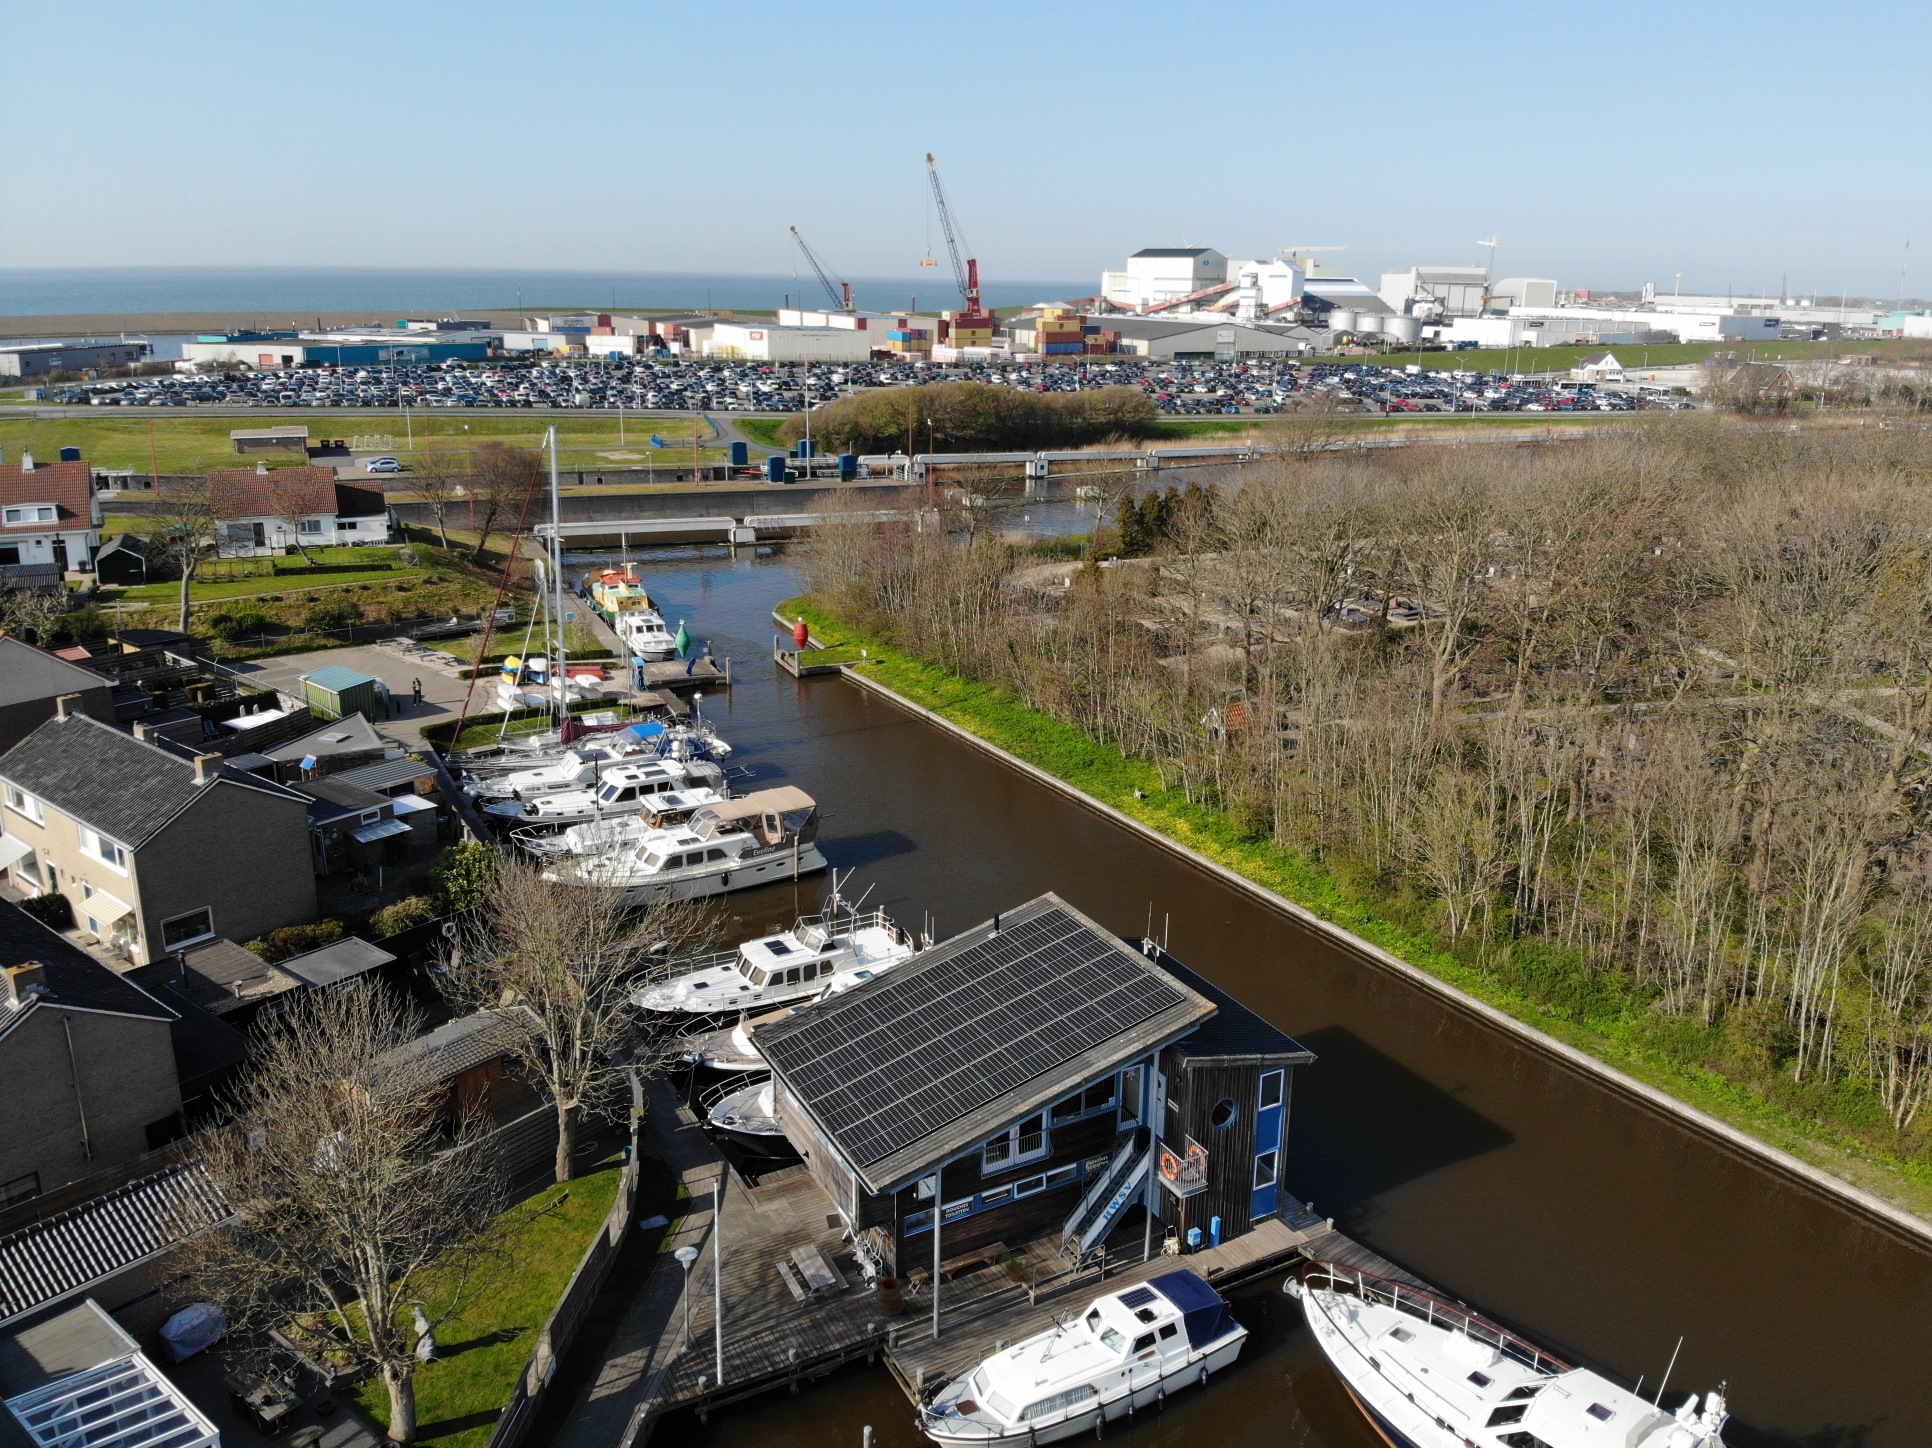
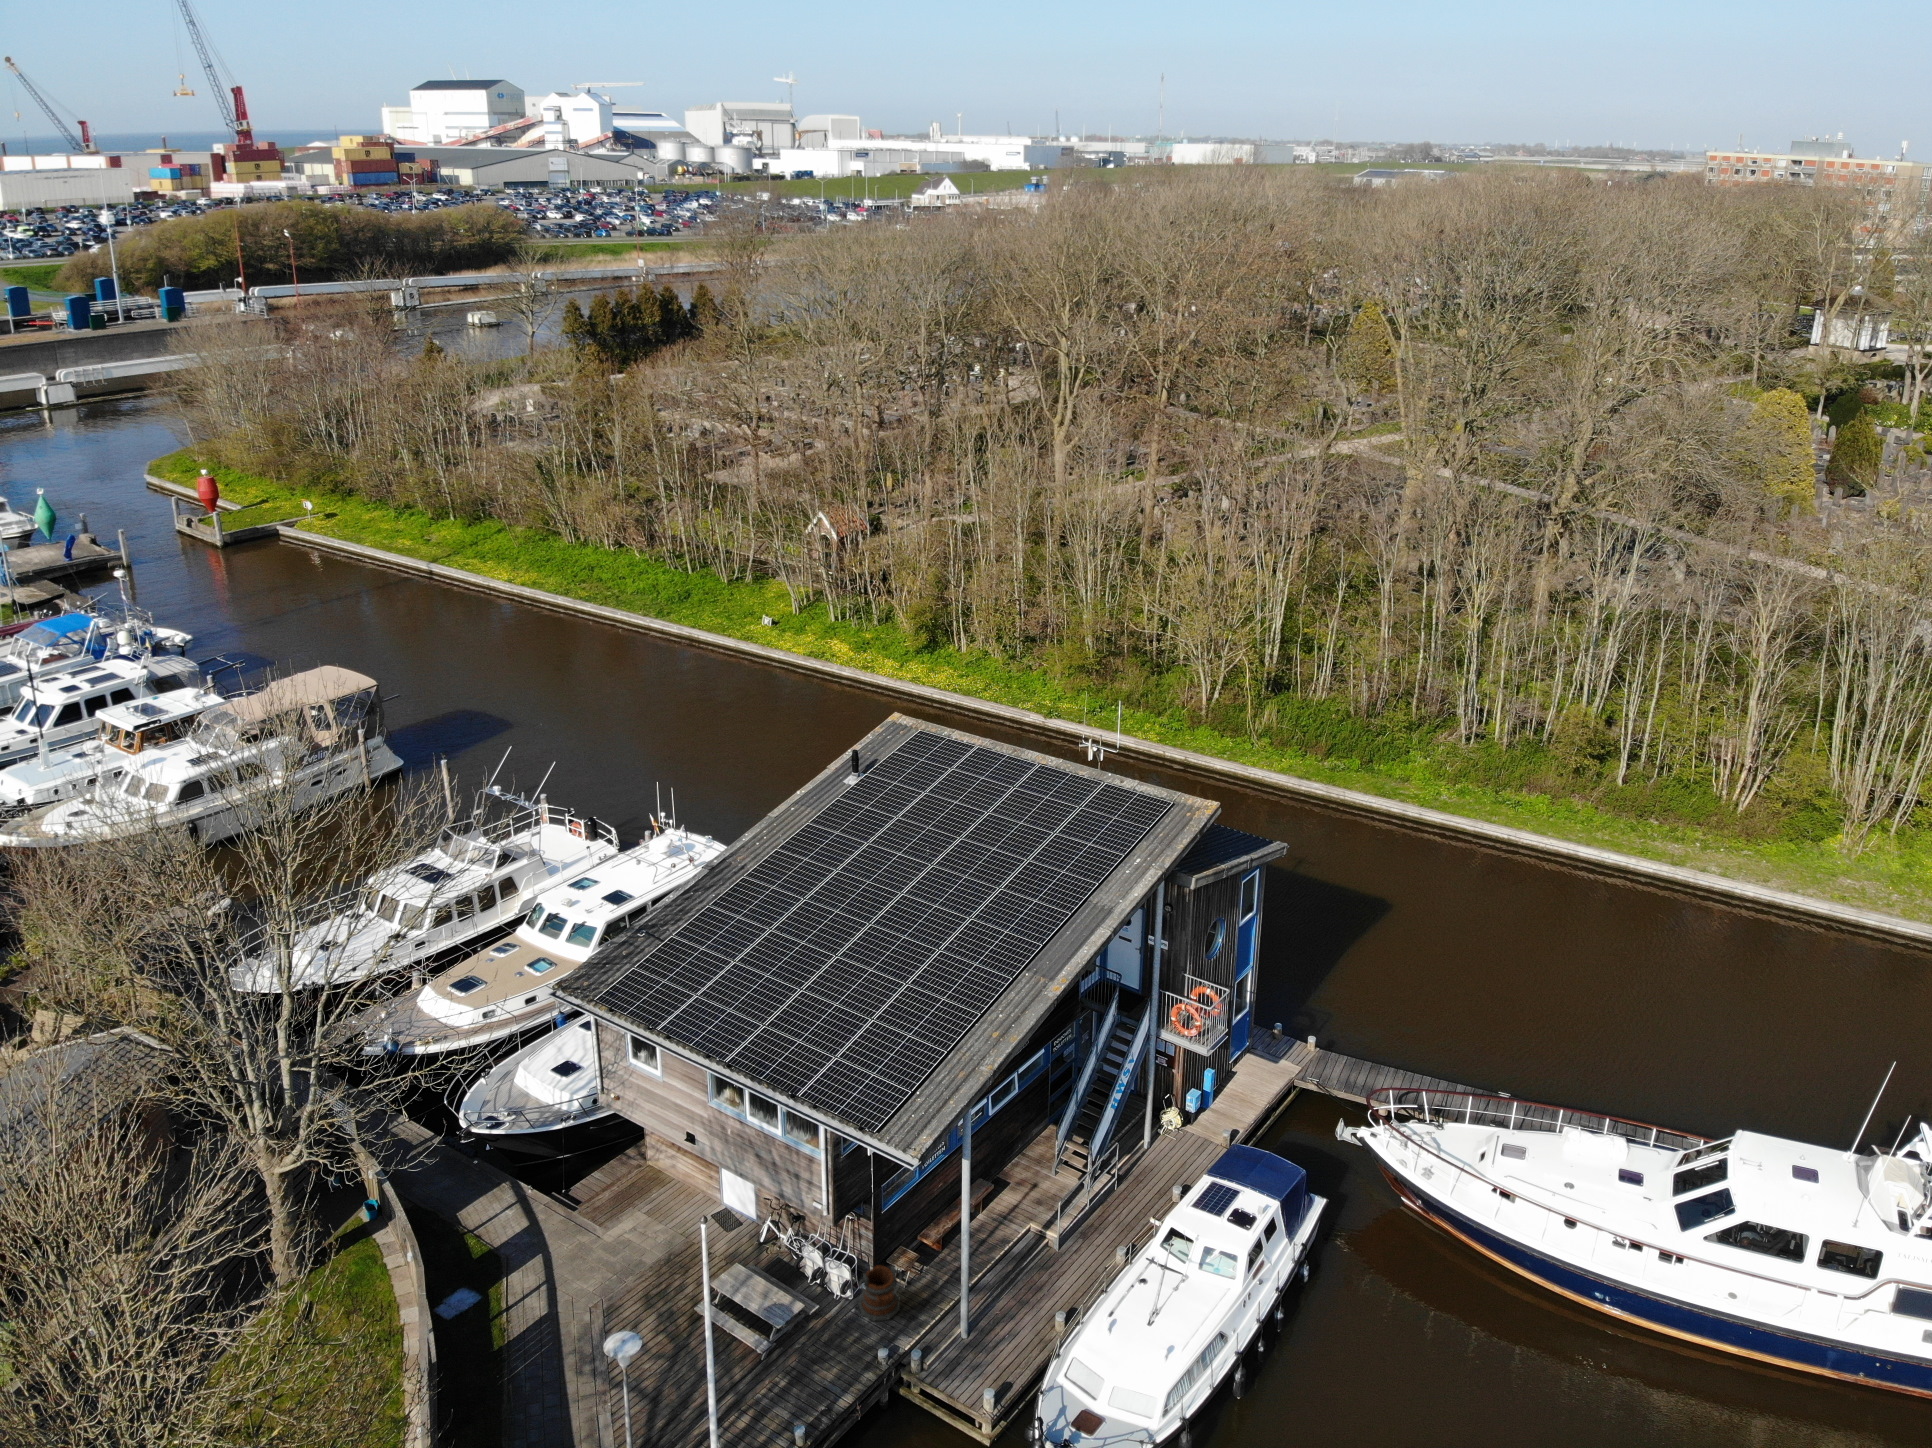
potted plant: present [995,1249,1034,1281] -> none [979,1174,1037,1215]

